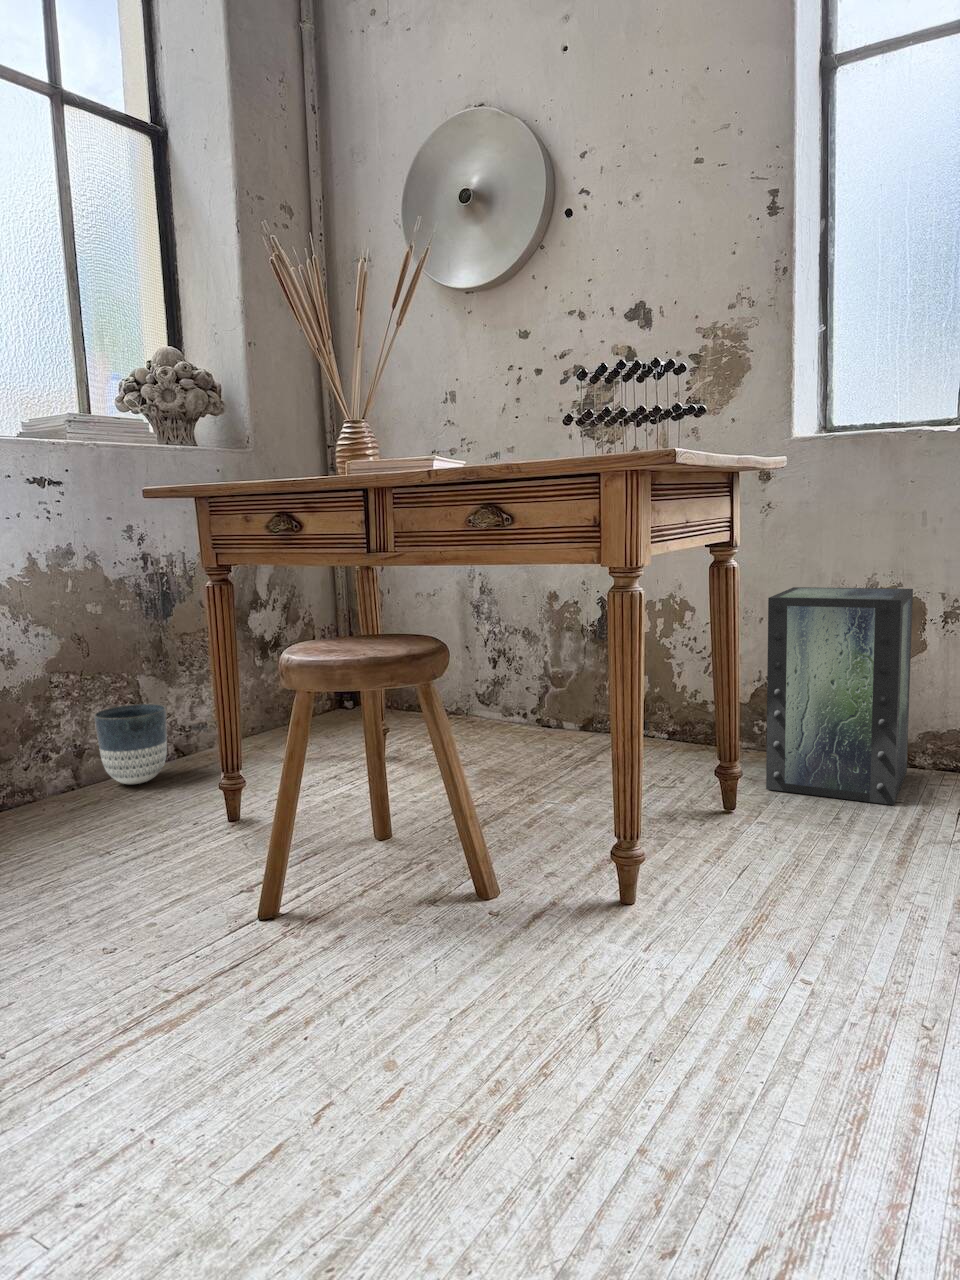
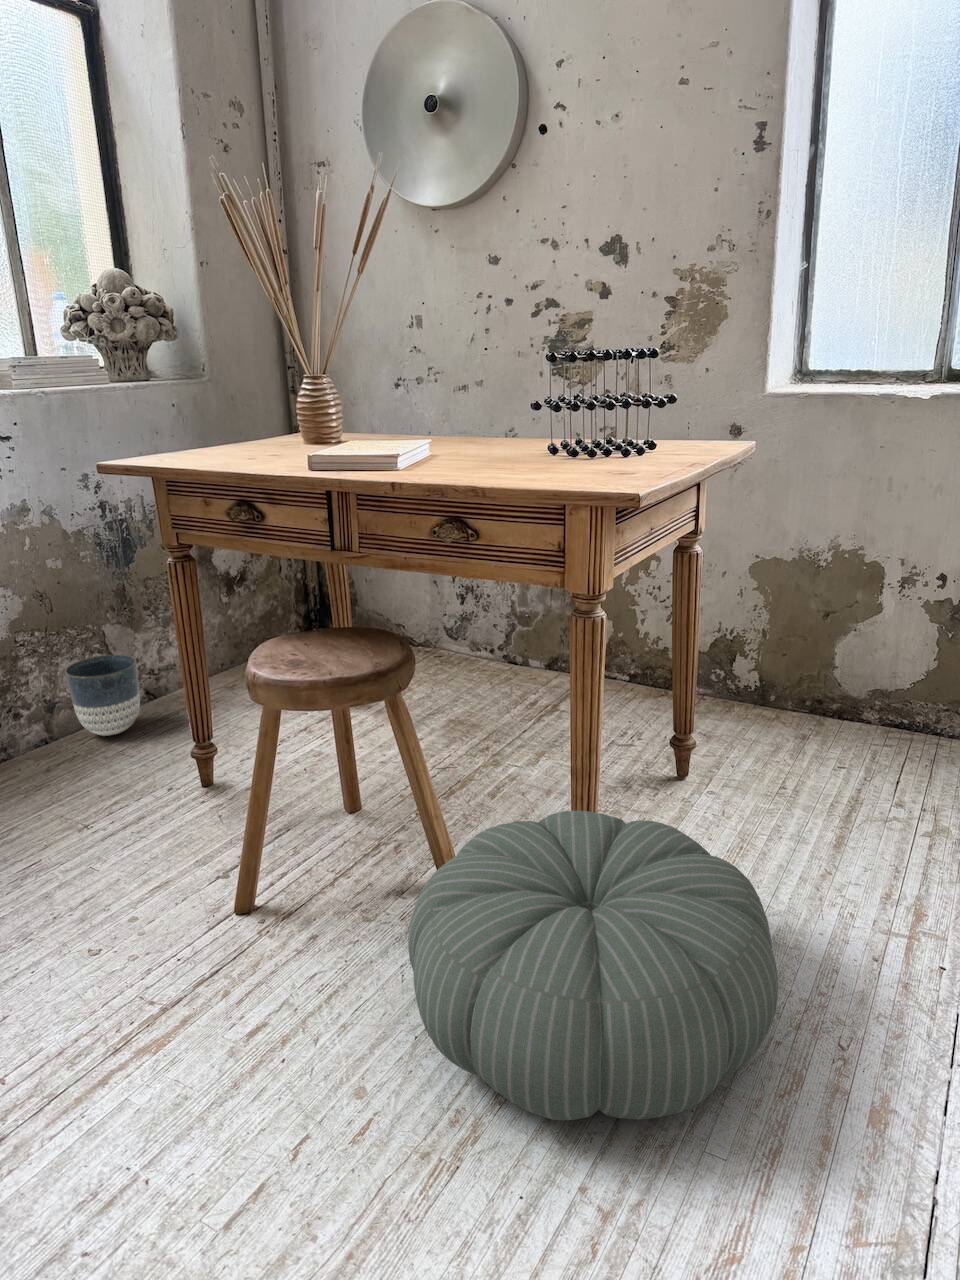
storage box: present [766,587,913,805] -> none [717,548,871,771]
pouf: none [444,795,849,1081] -> present [408,811,778,1120]

